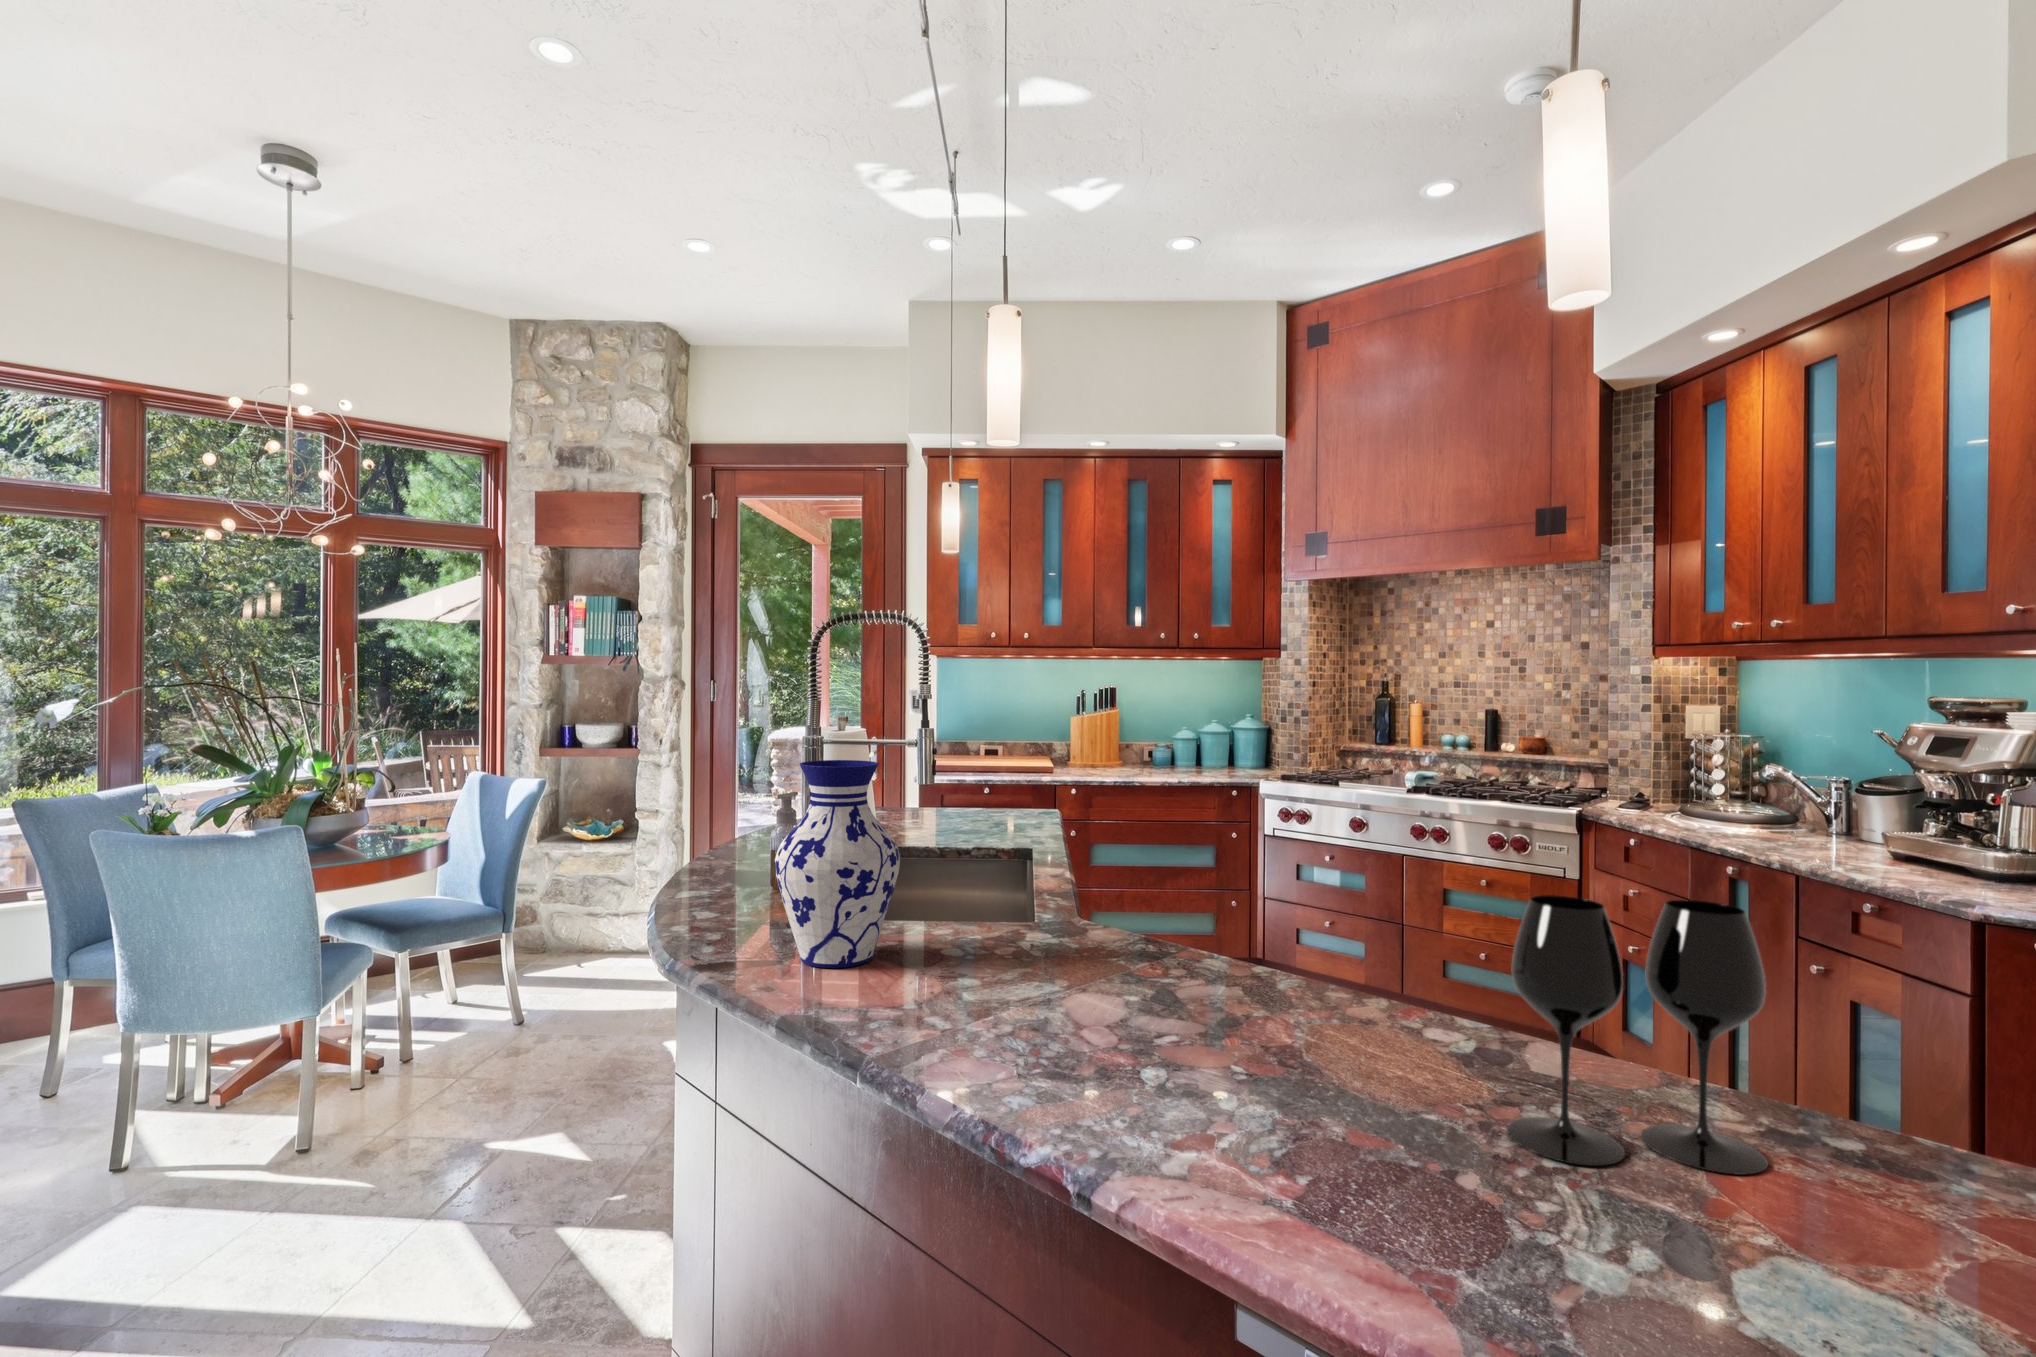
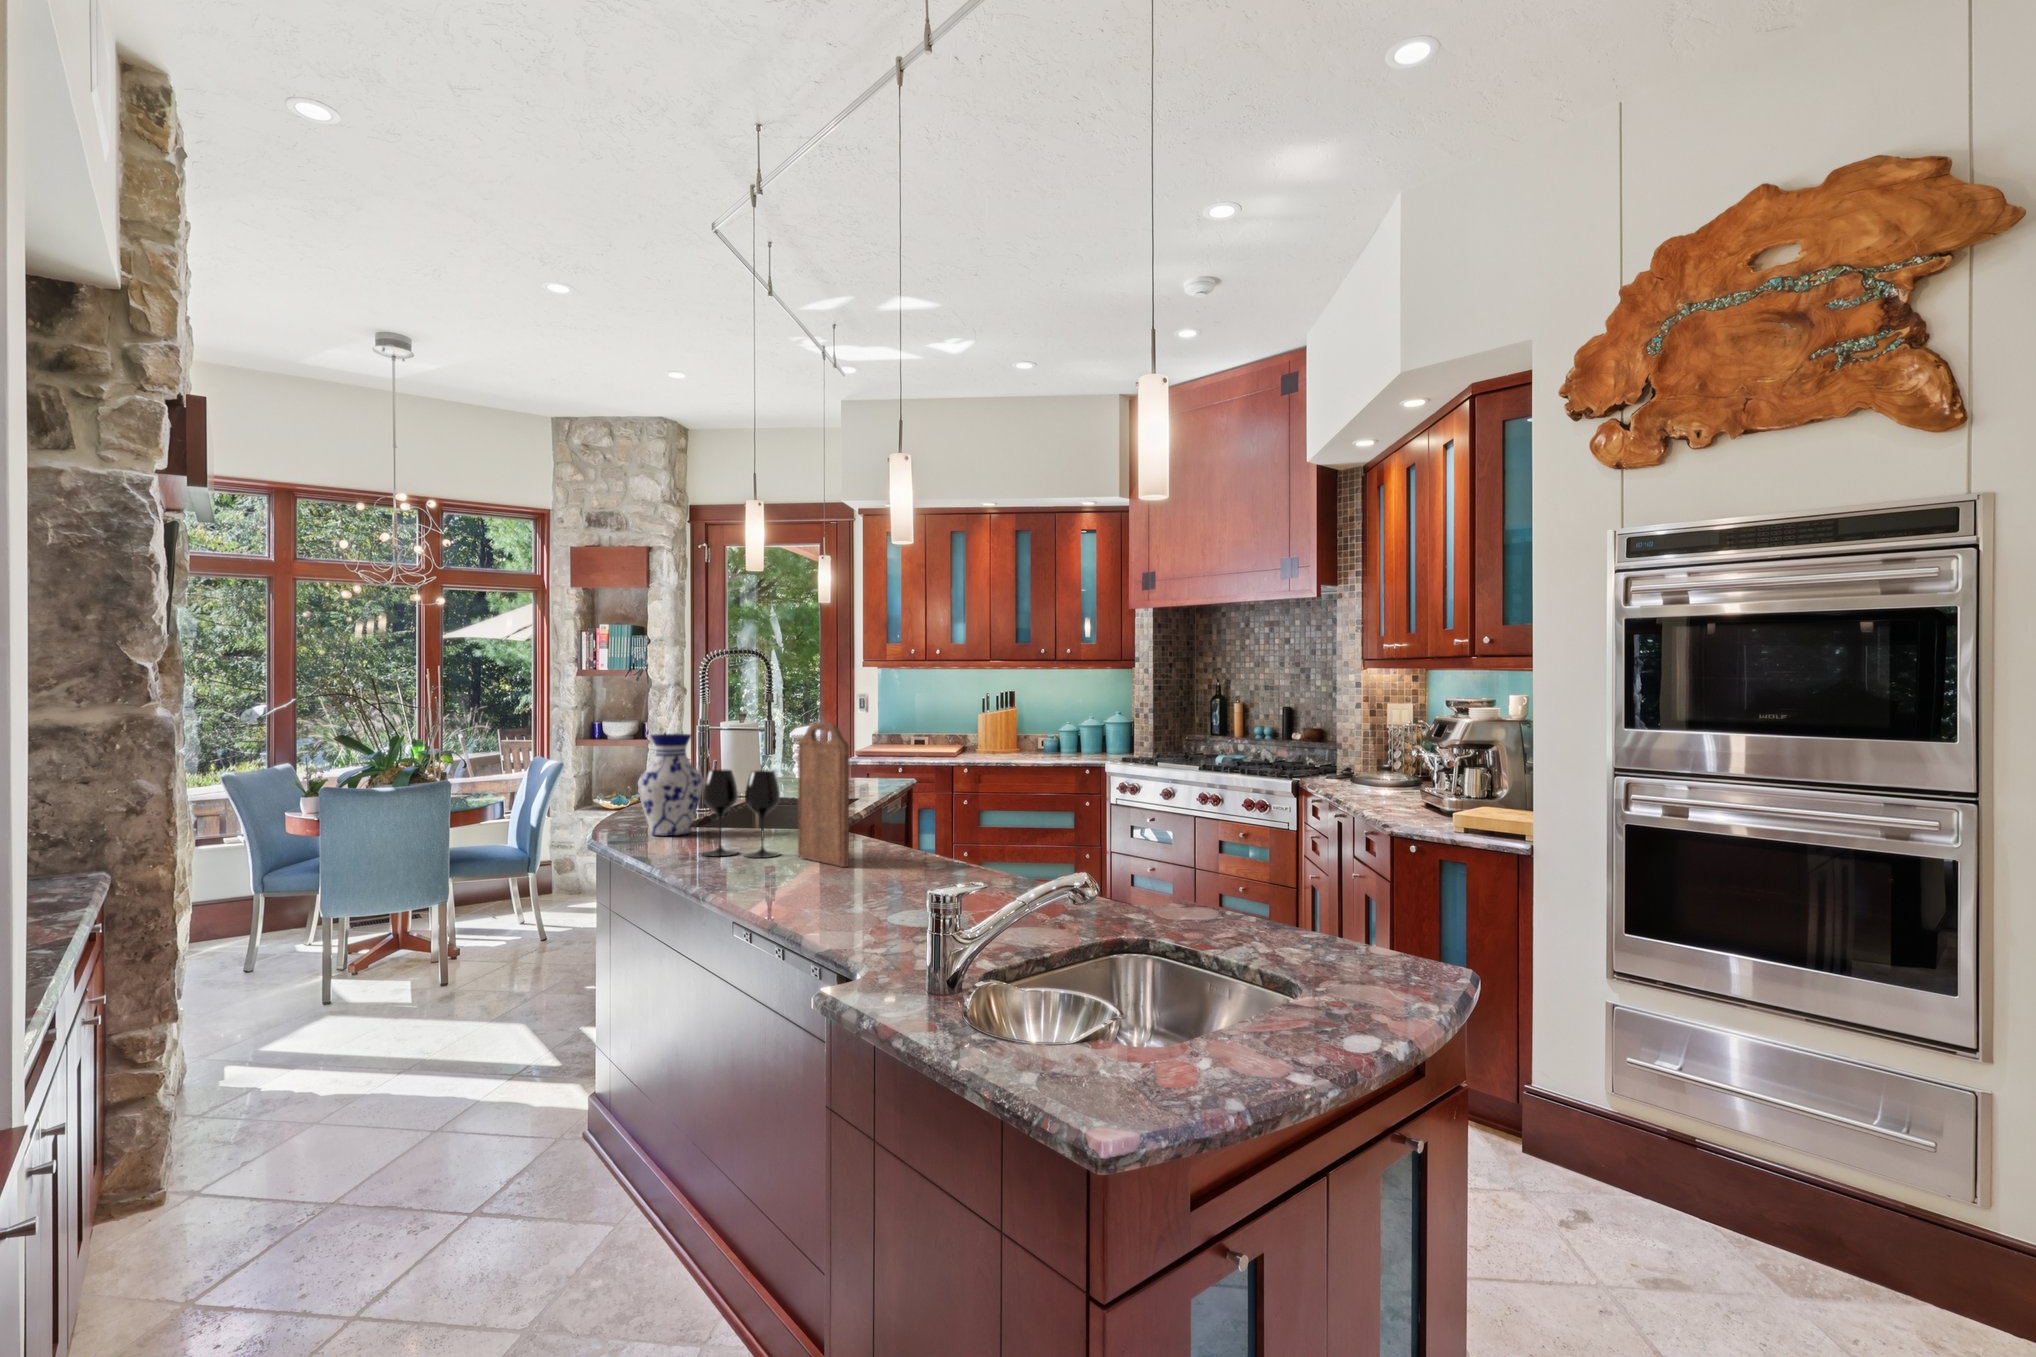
cutting board: none [1233,750,1427,1112] -> present [798,723,850,867]
wine glass: present [1507,895,1768,1175] -> present [702,770,780,858]

